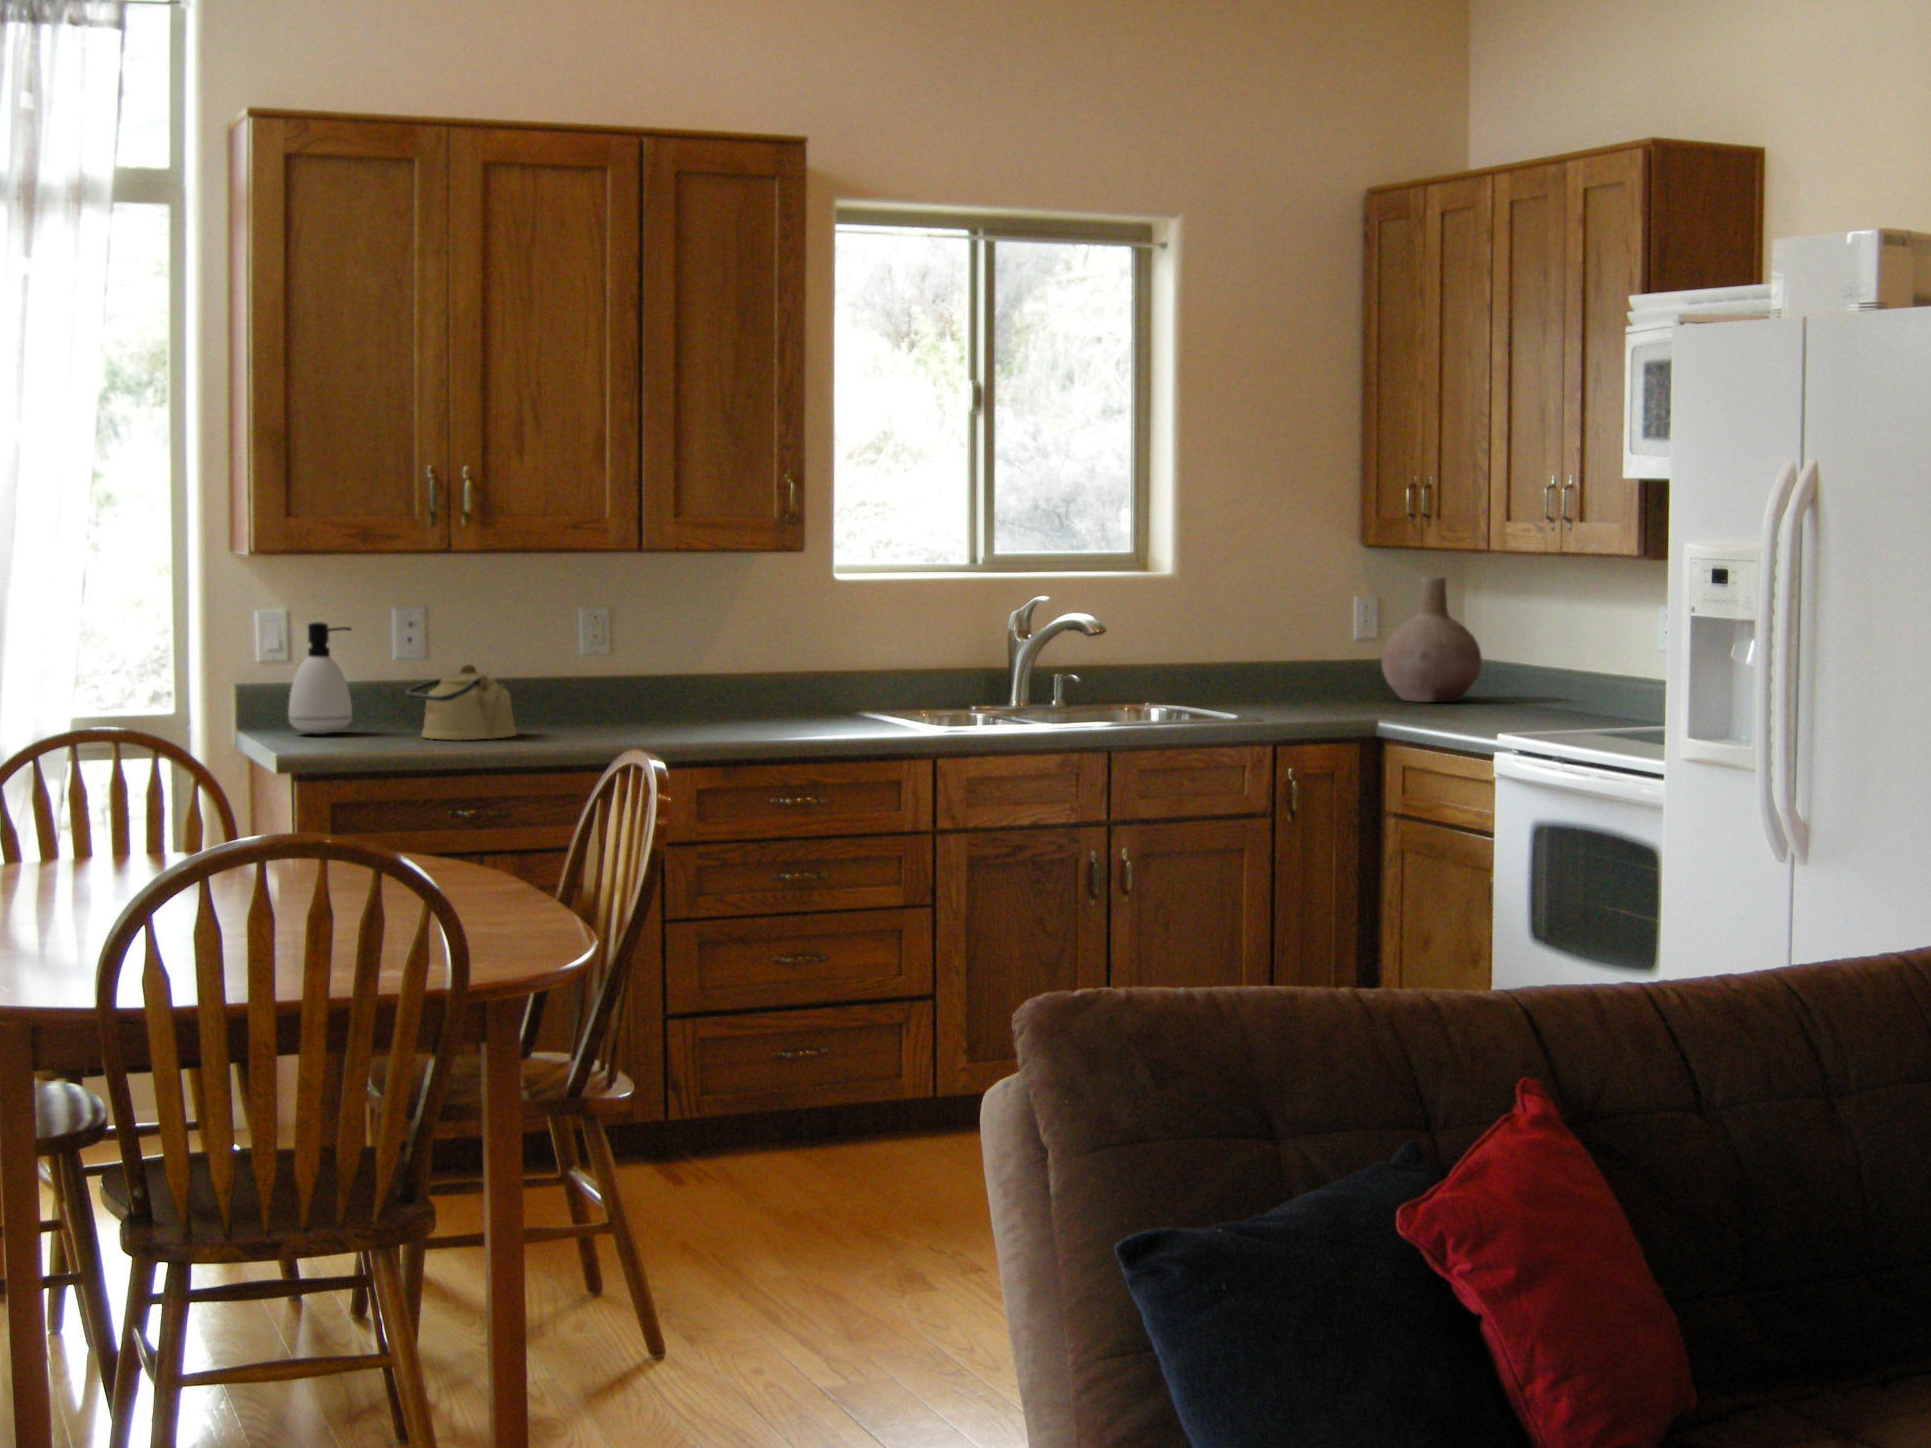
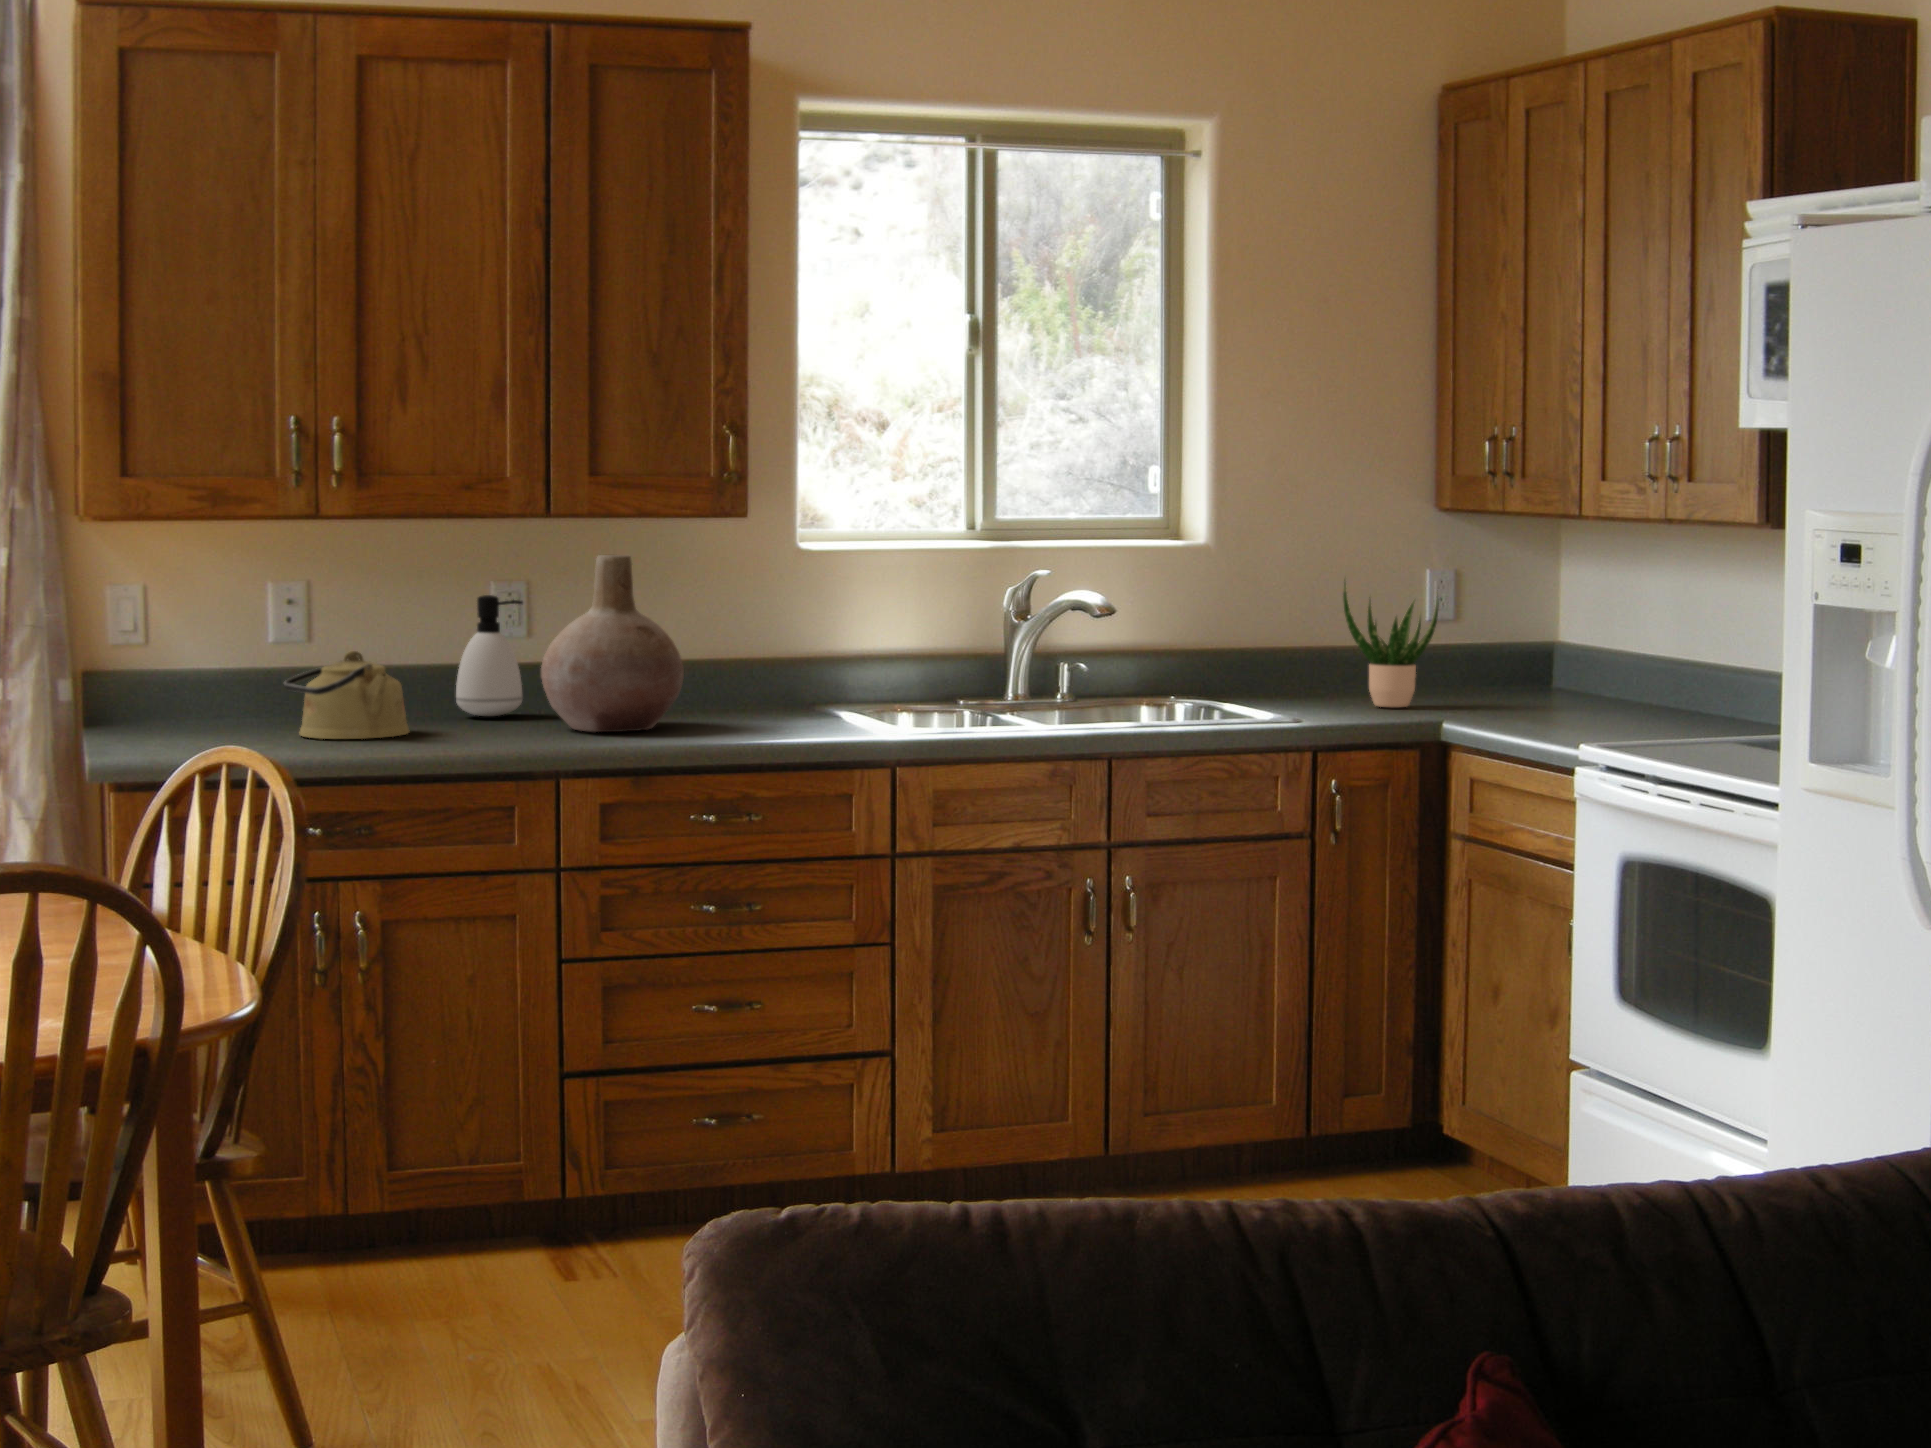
vase: present [1382,576,1482,702] -> present [541,555,684,732]
potted plant: none [1295,600,1373,710] -> present [1343,583,1438,707]
soap dispenser: present [288,622,352,734] -> present [456,595,523,716]

